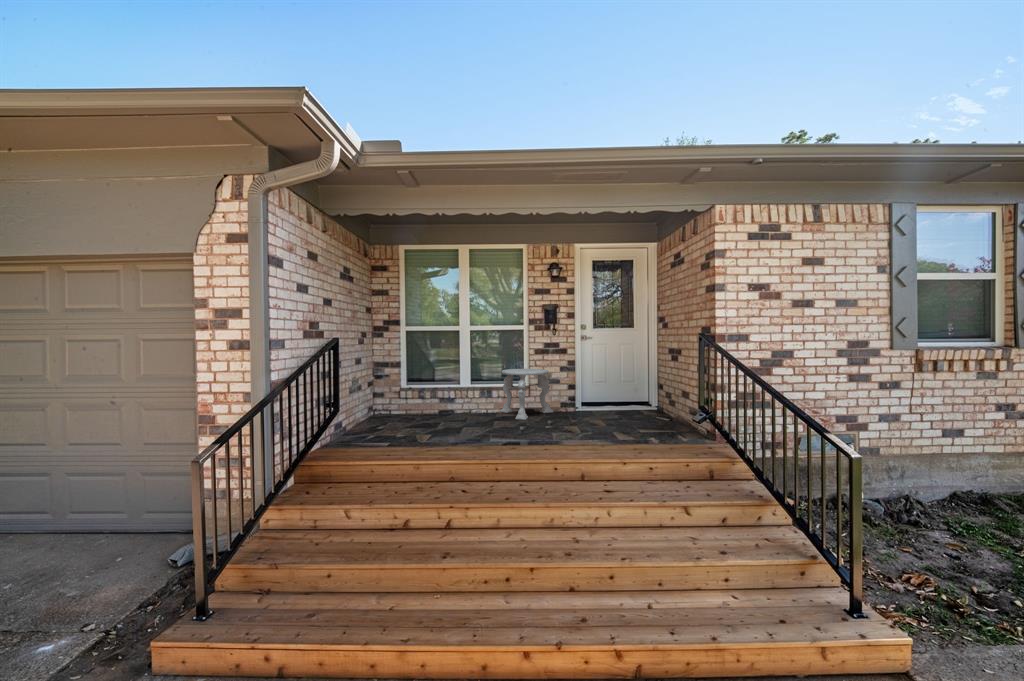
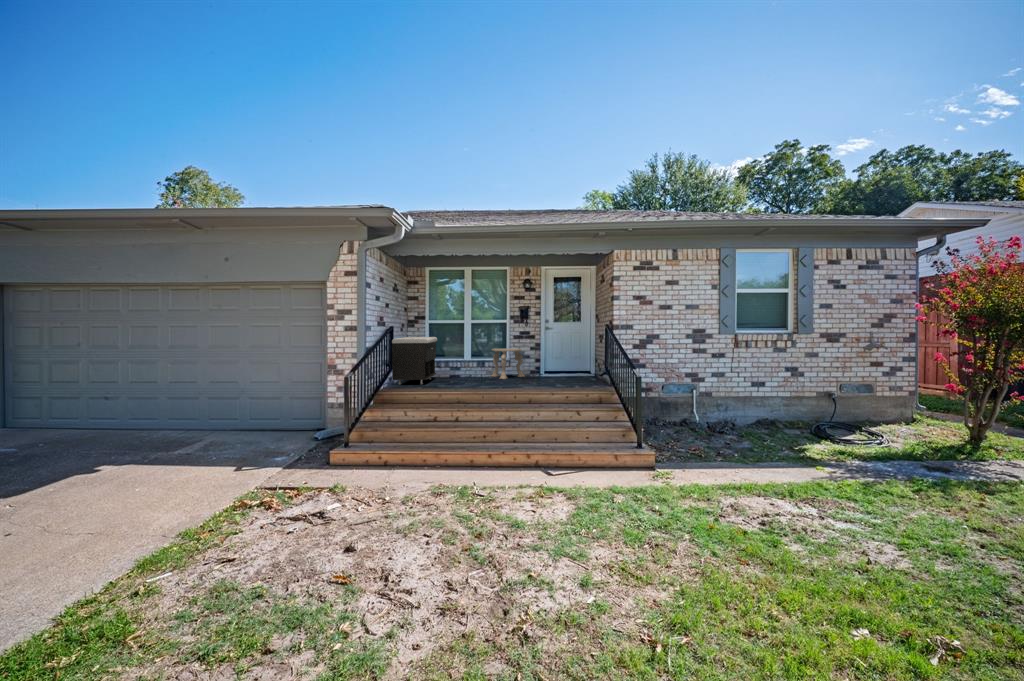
storage bench: none [335,353,417,436] -> present [392,337,437,384]

